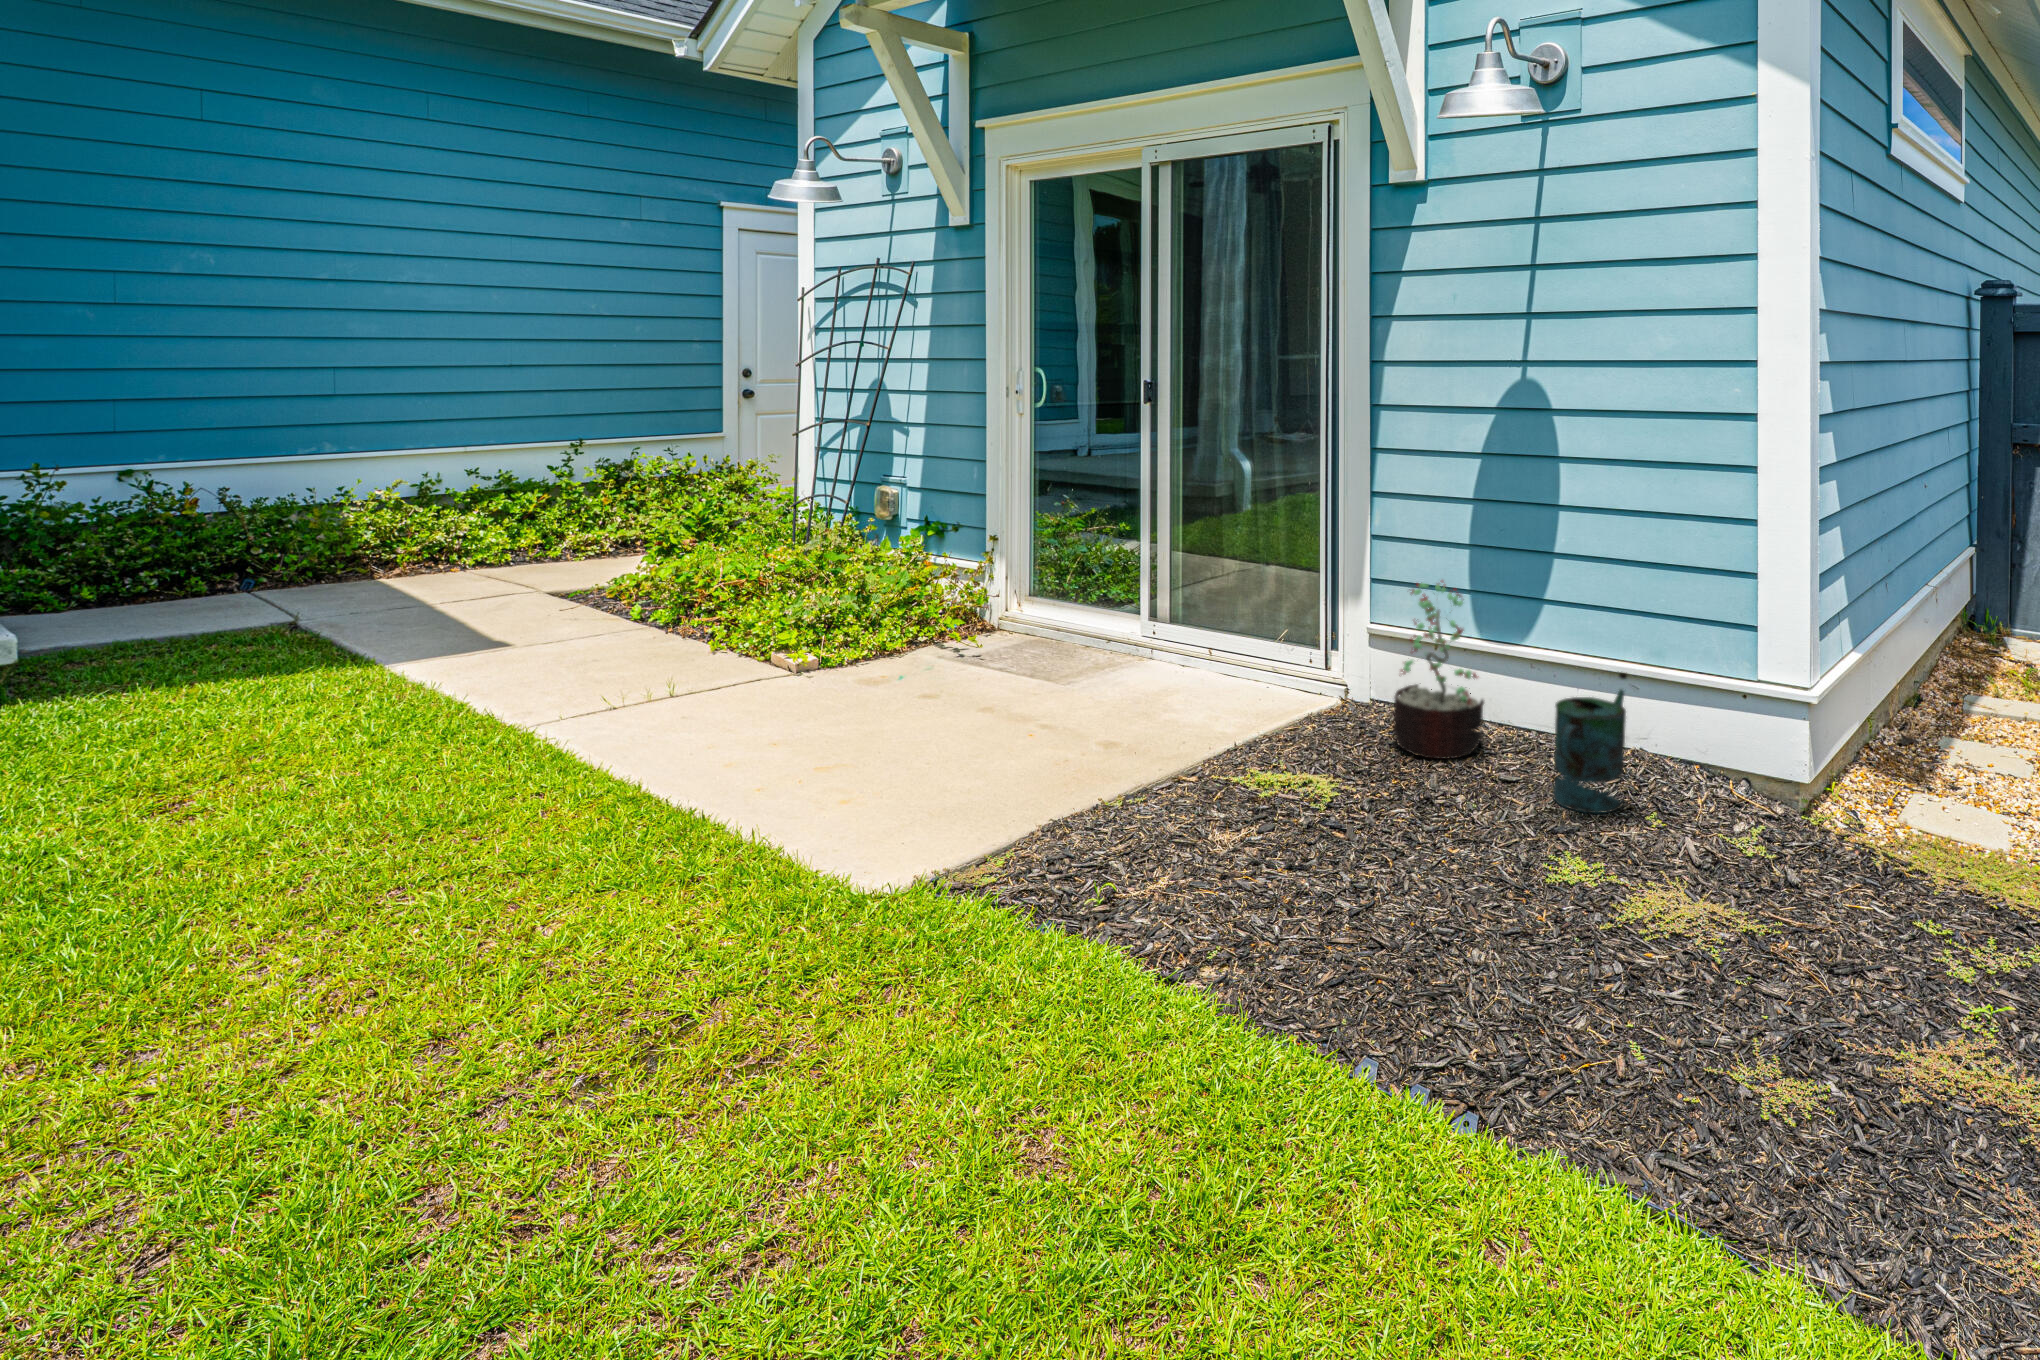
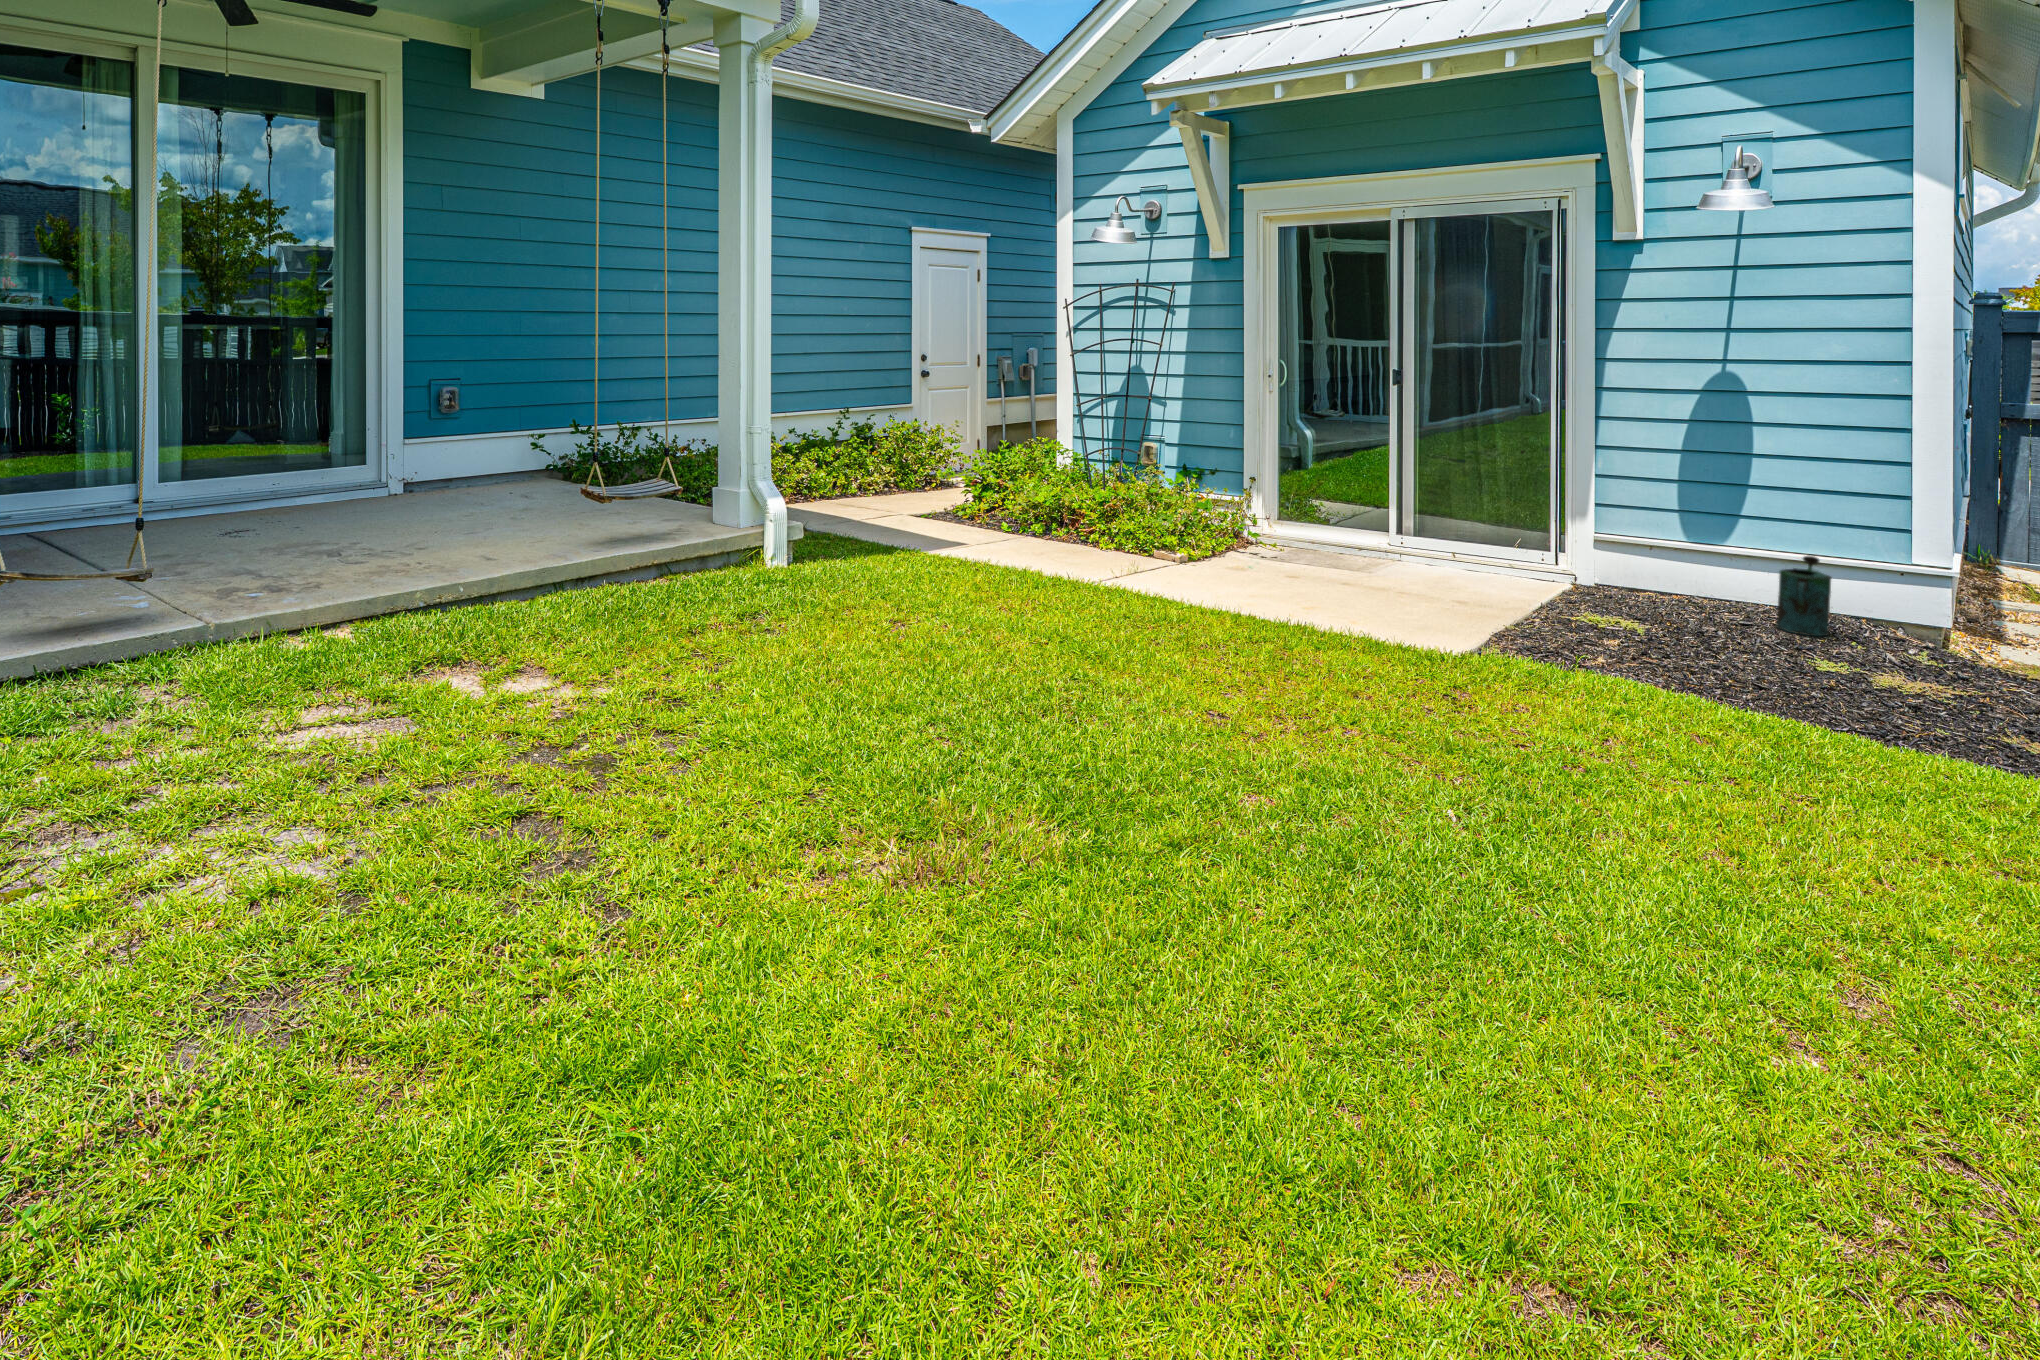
decorative plant: present [1393,581,1484,759] -> none [1629,499,1705,610]

